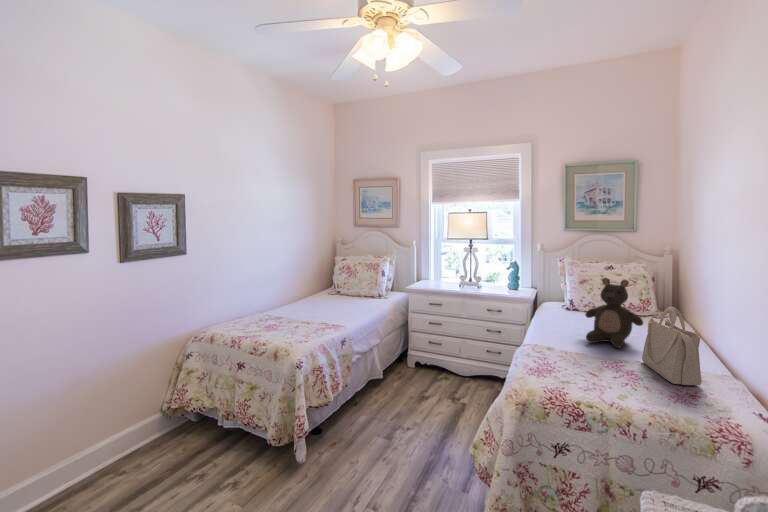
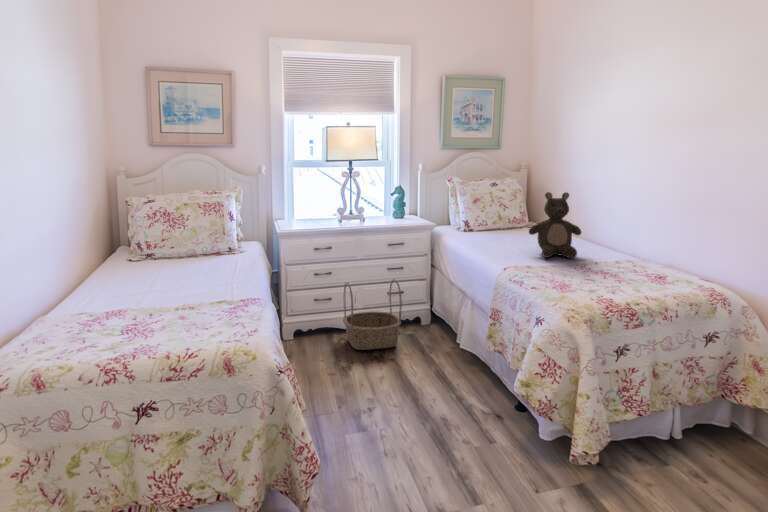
handbag: present [642,307,702,385] -> none [605,210,667,276]
basket: none [435,334,483,395] -> present [343,279,402,350]

